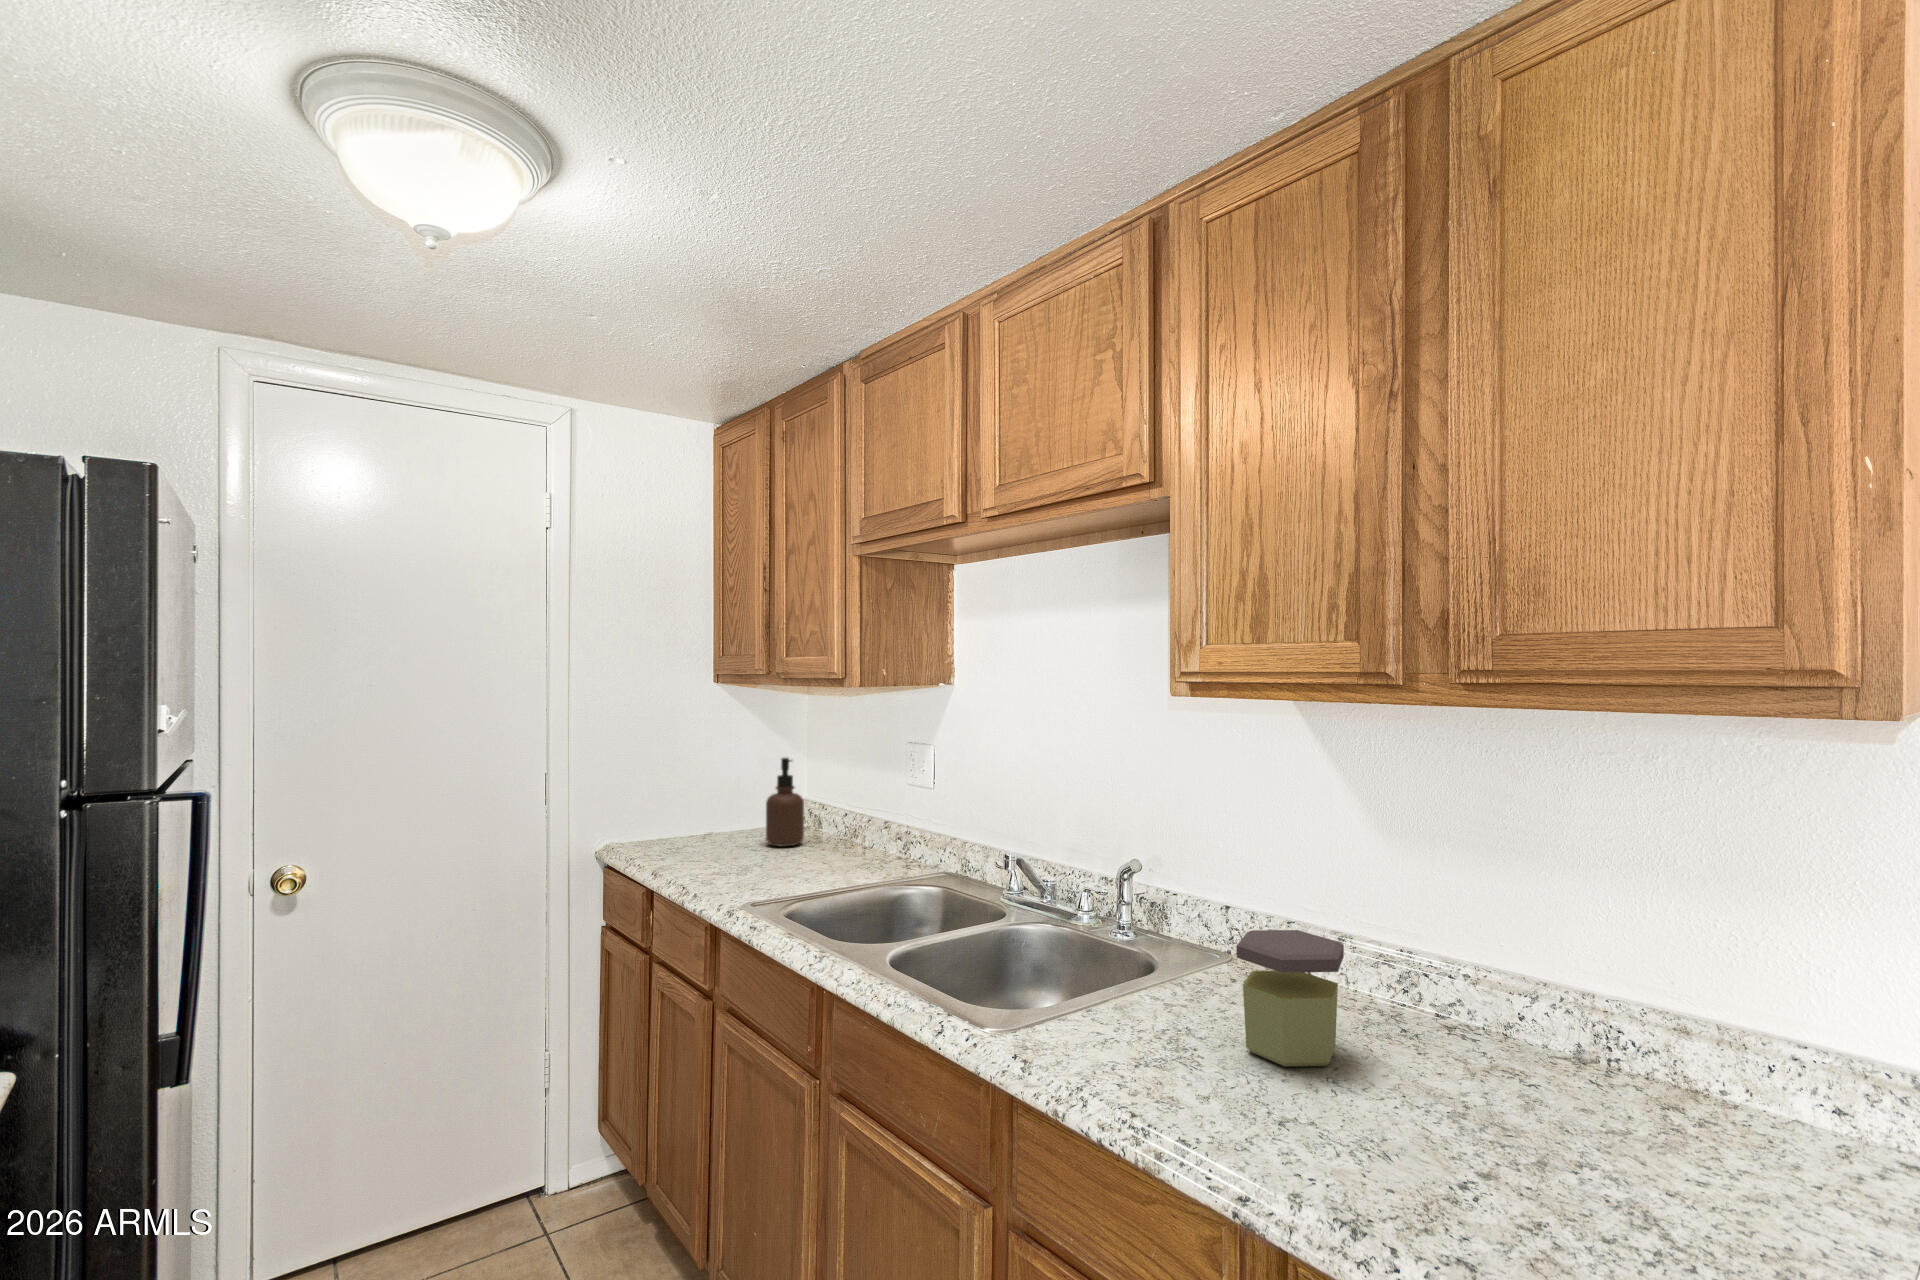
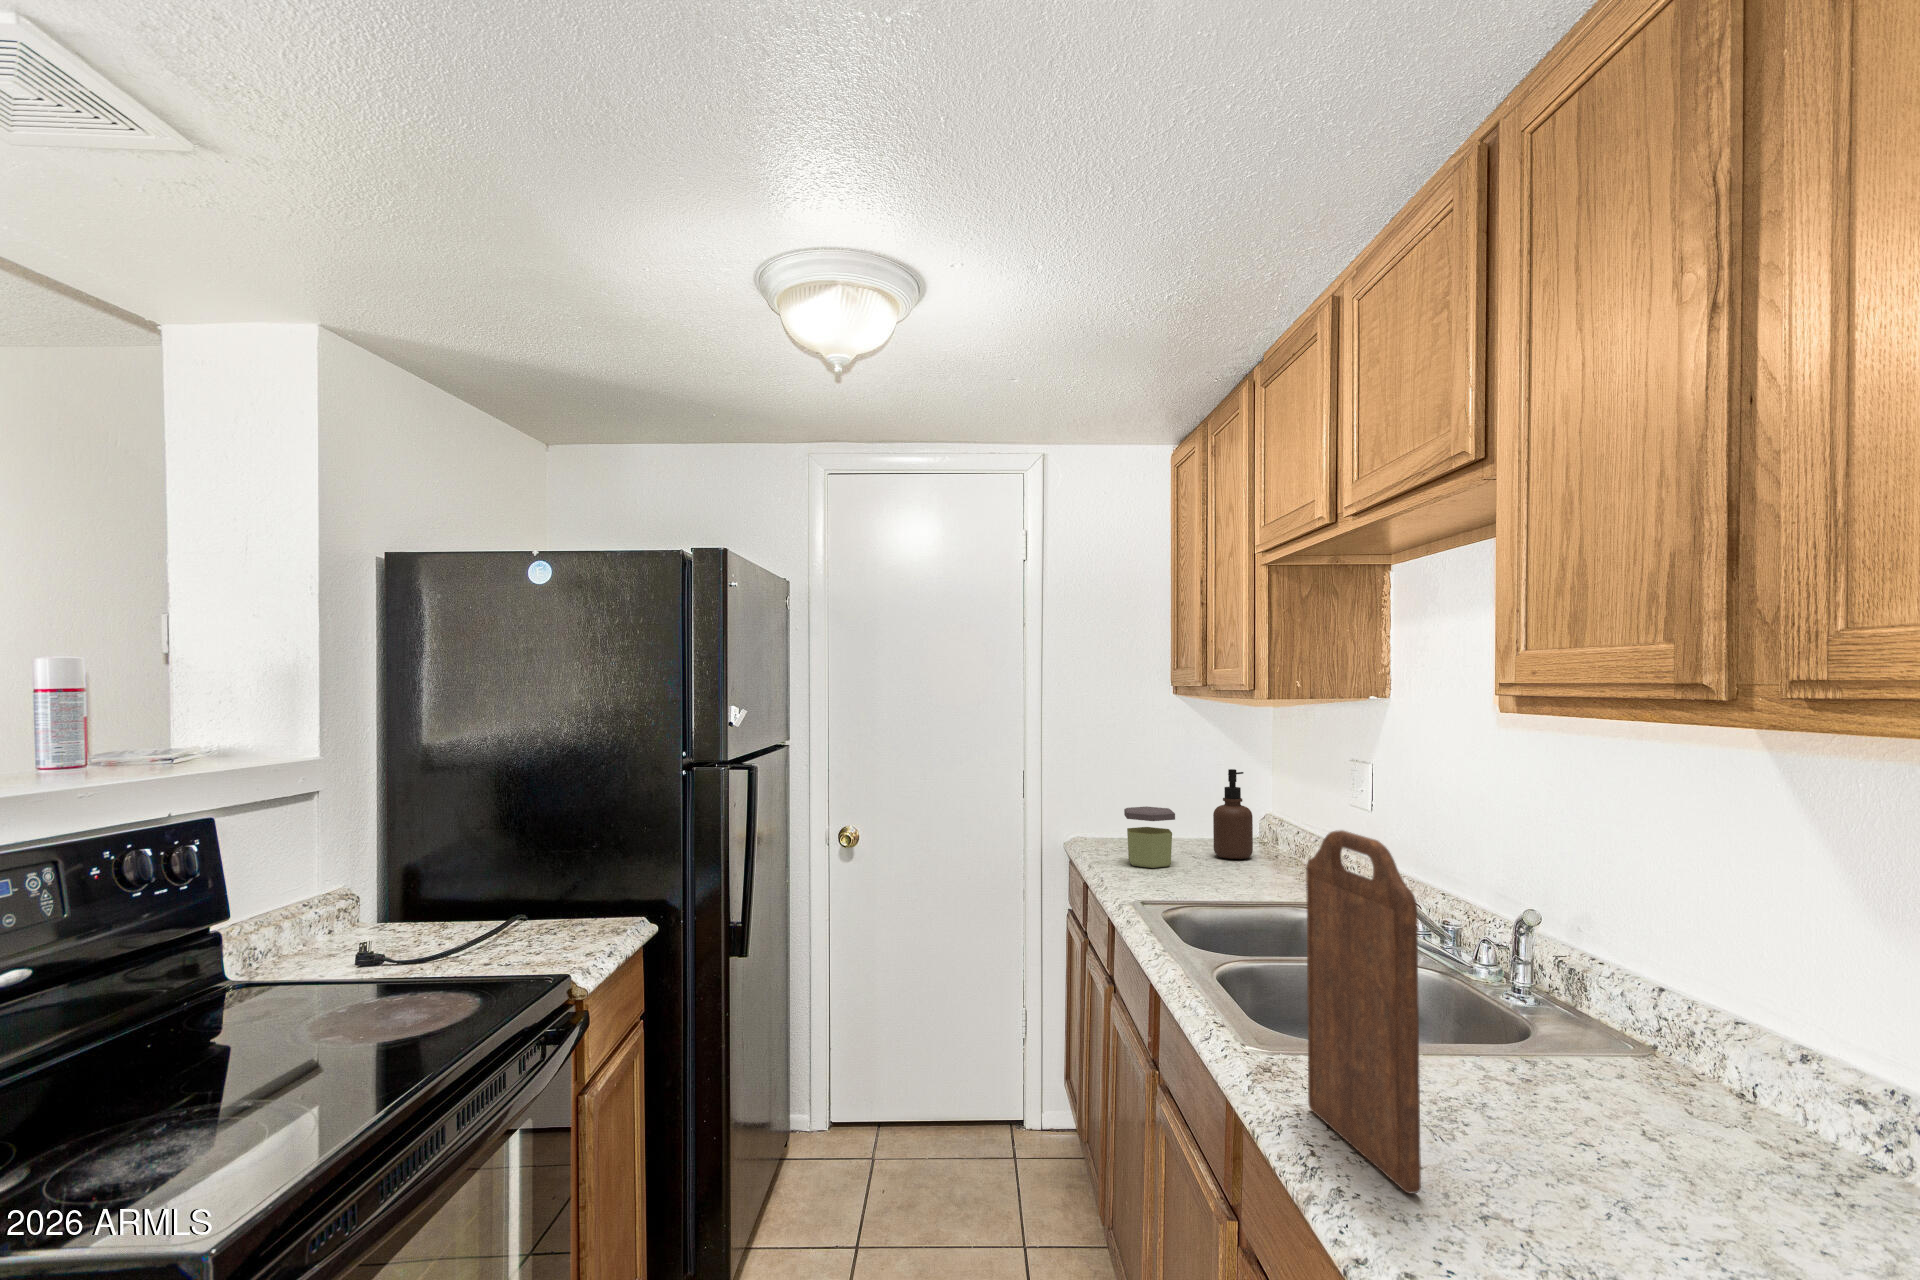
cutting board: none [1071,806,1211,1114] -> present [1306,830,1421,1193]
jar: present [1236,930,1344,1067] -> present [1124,806,1175,868]

